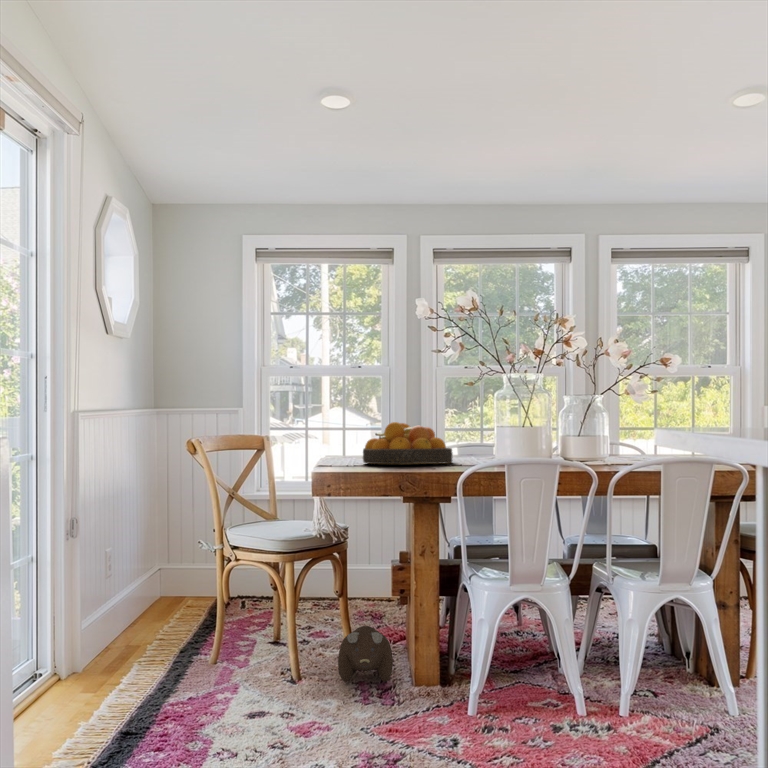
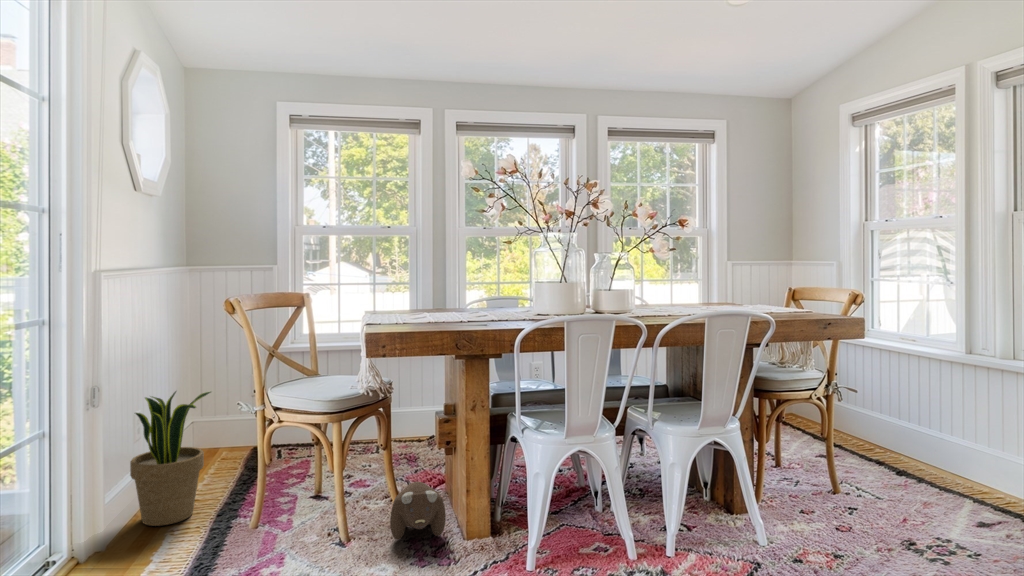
fruit bowl: present [363,422,453,464] -> none [415,280,506,323]
potted plant: none [109,529,180,656] -> present [130,391,211,526]

